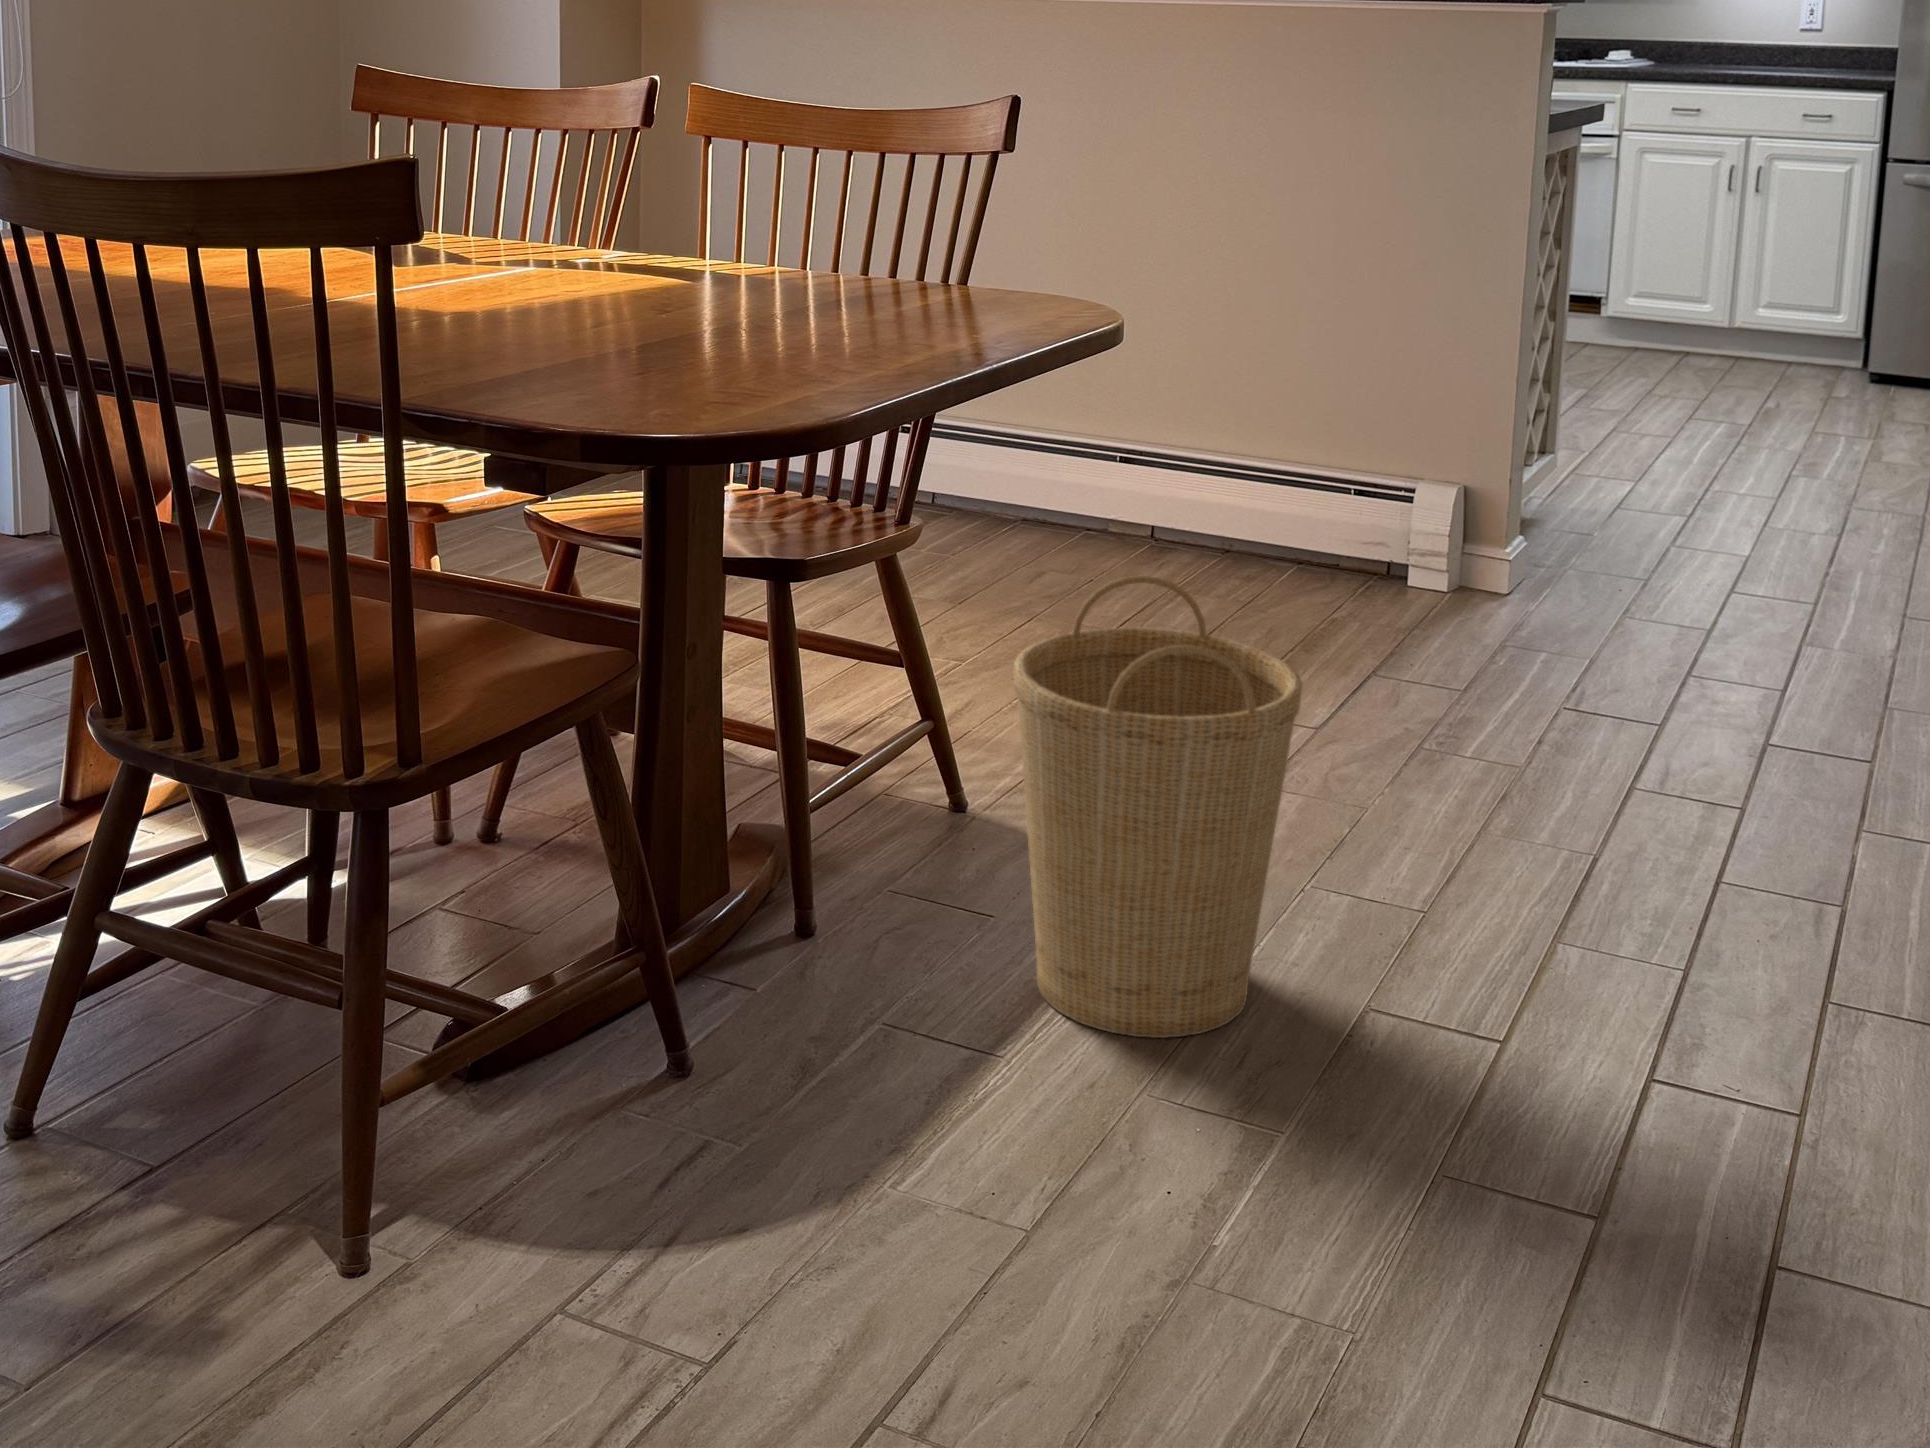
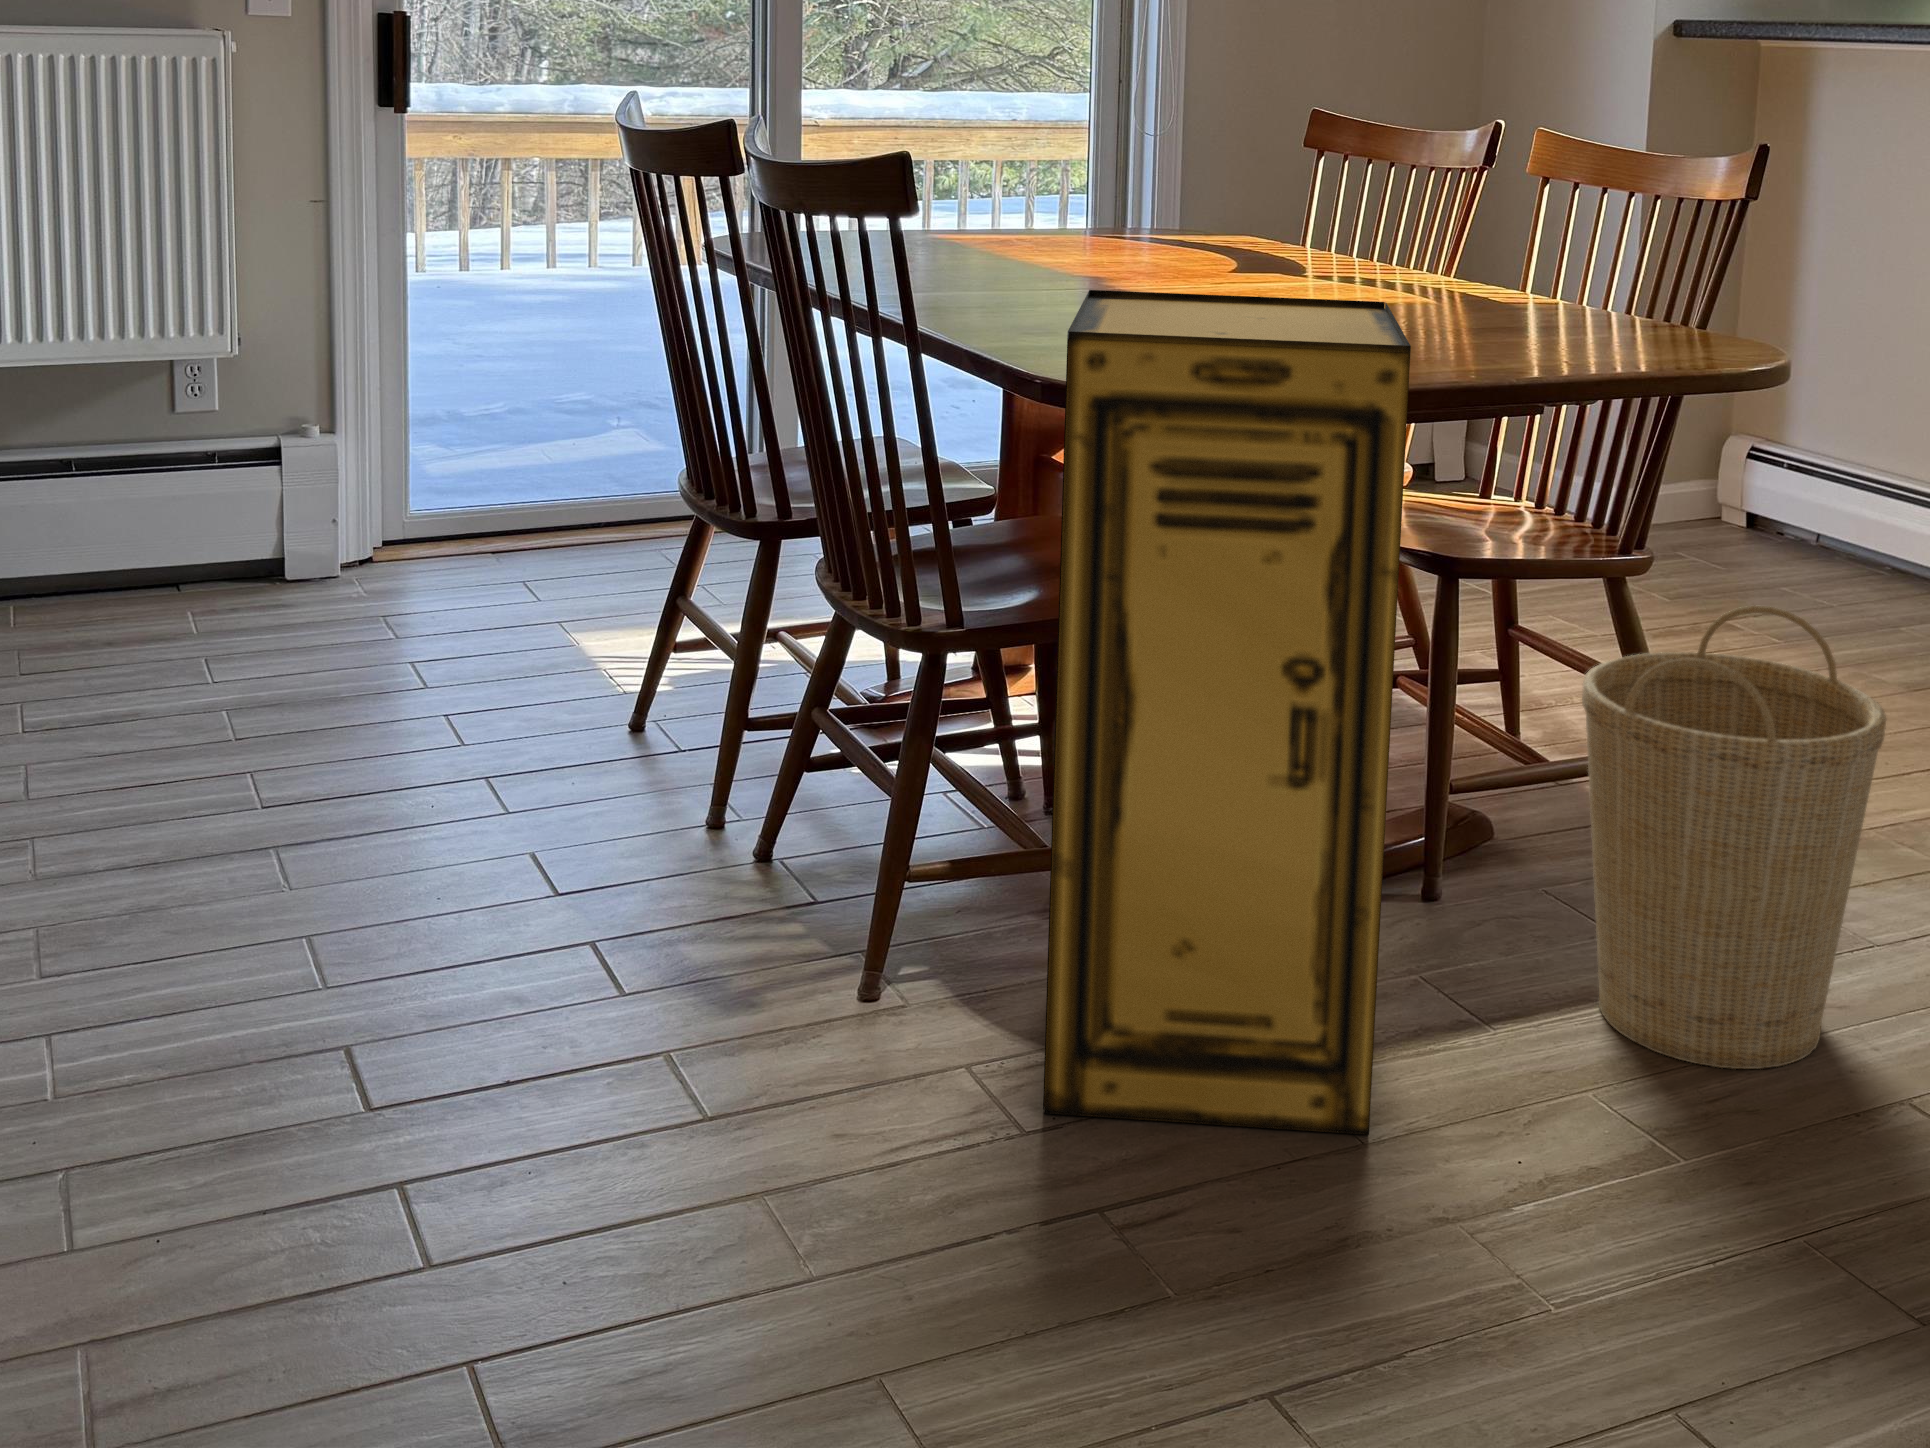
storage cabinet: none [546,322,1048,1333] -> present [1043,290,1411,1135]

